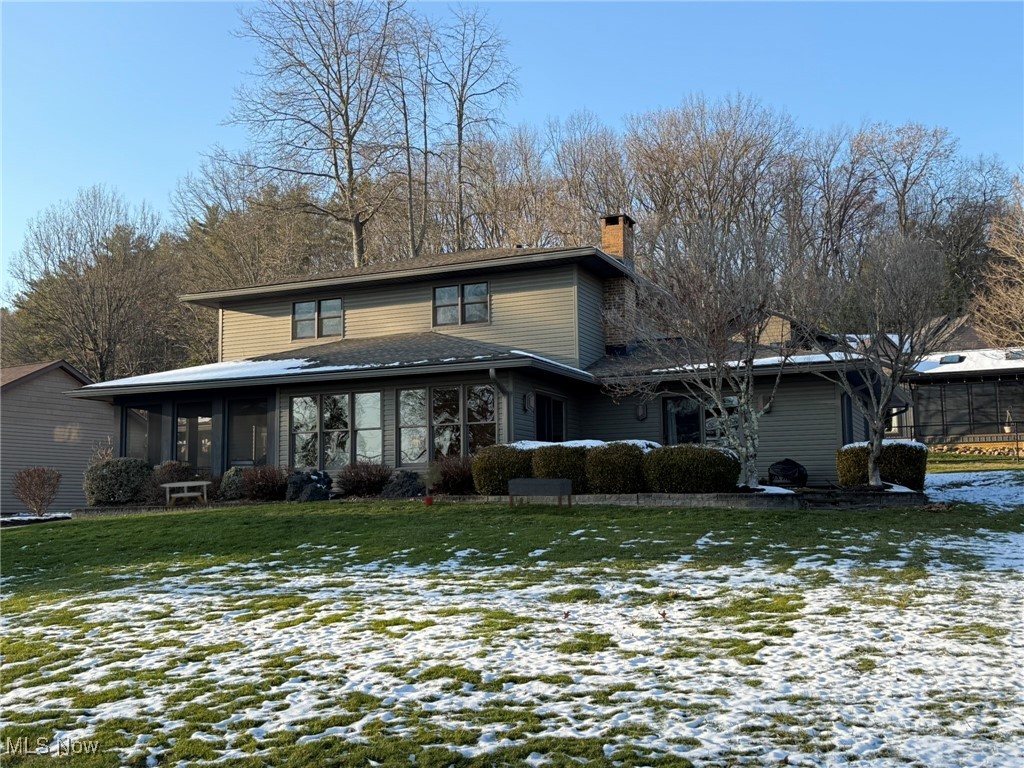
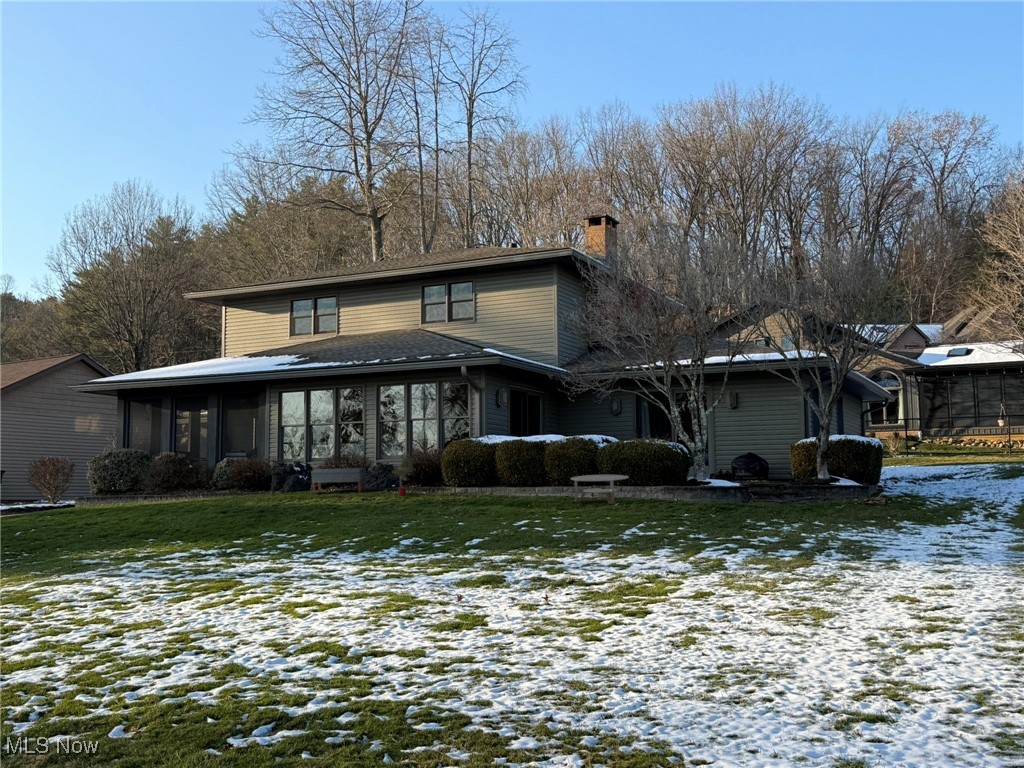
bench: present [508,478,572,510] -> present [311,468,366,494]
round table: present [160,481,211,506] -> present [571,475,629,504]

